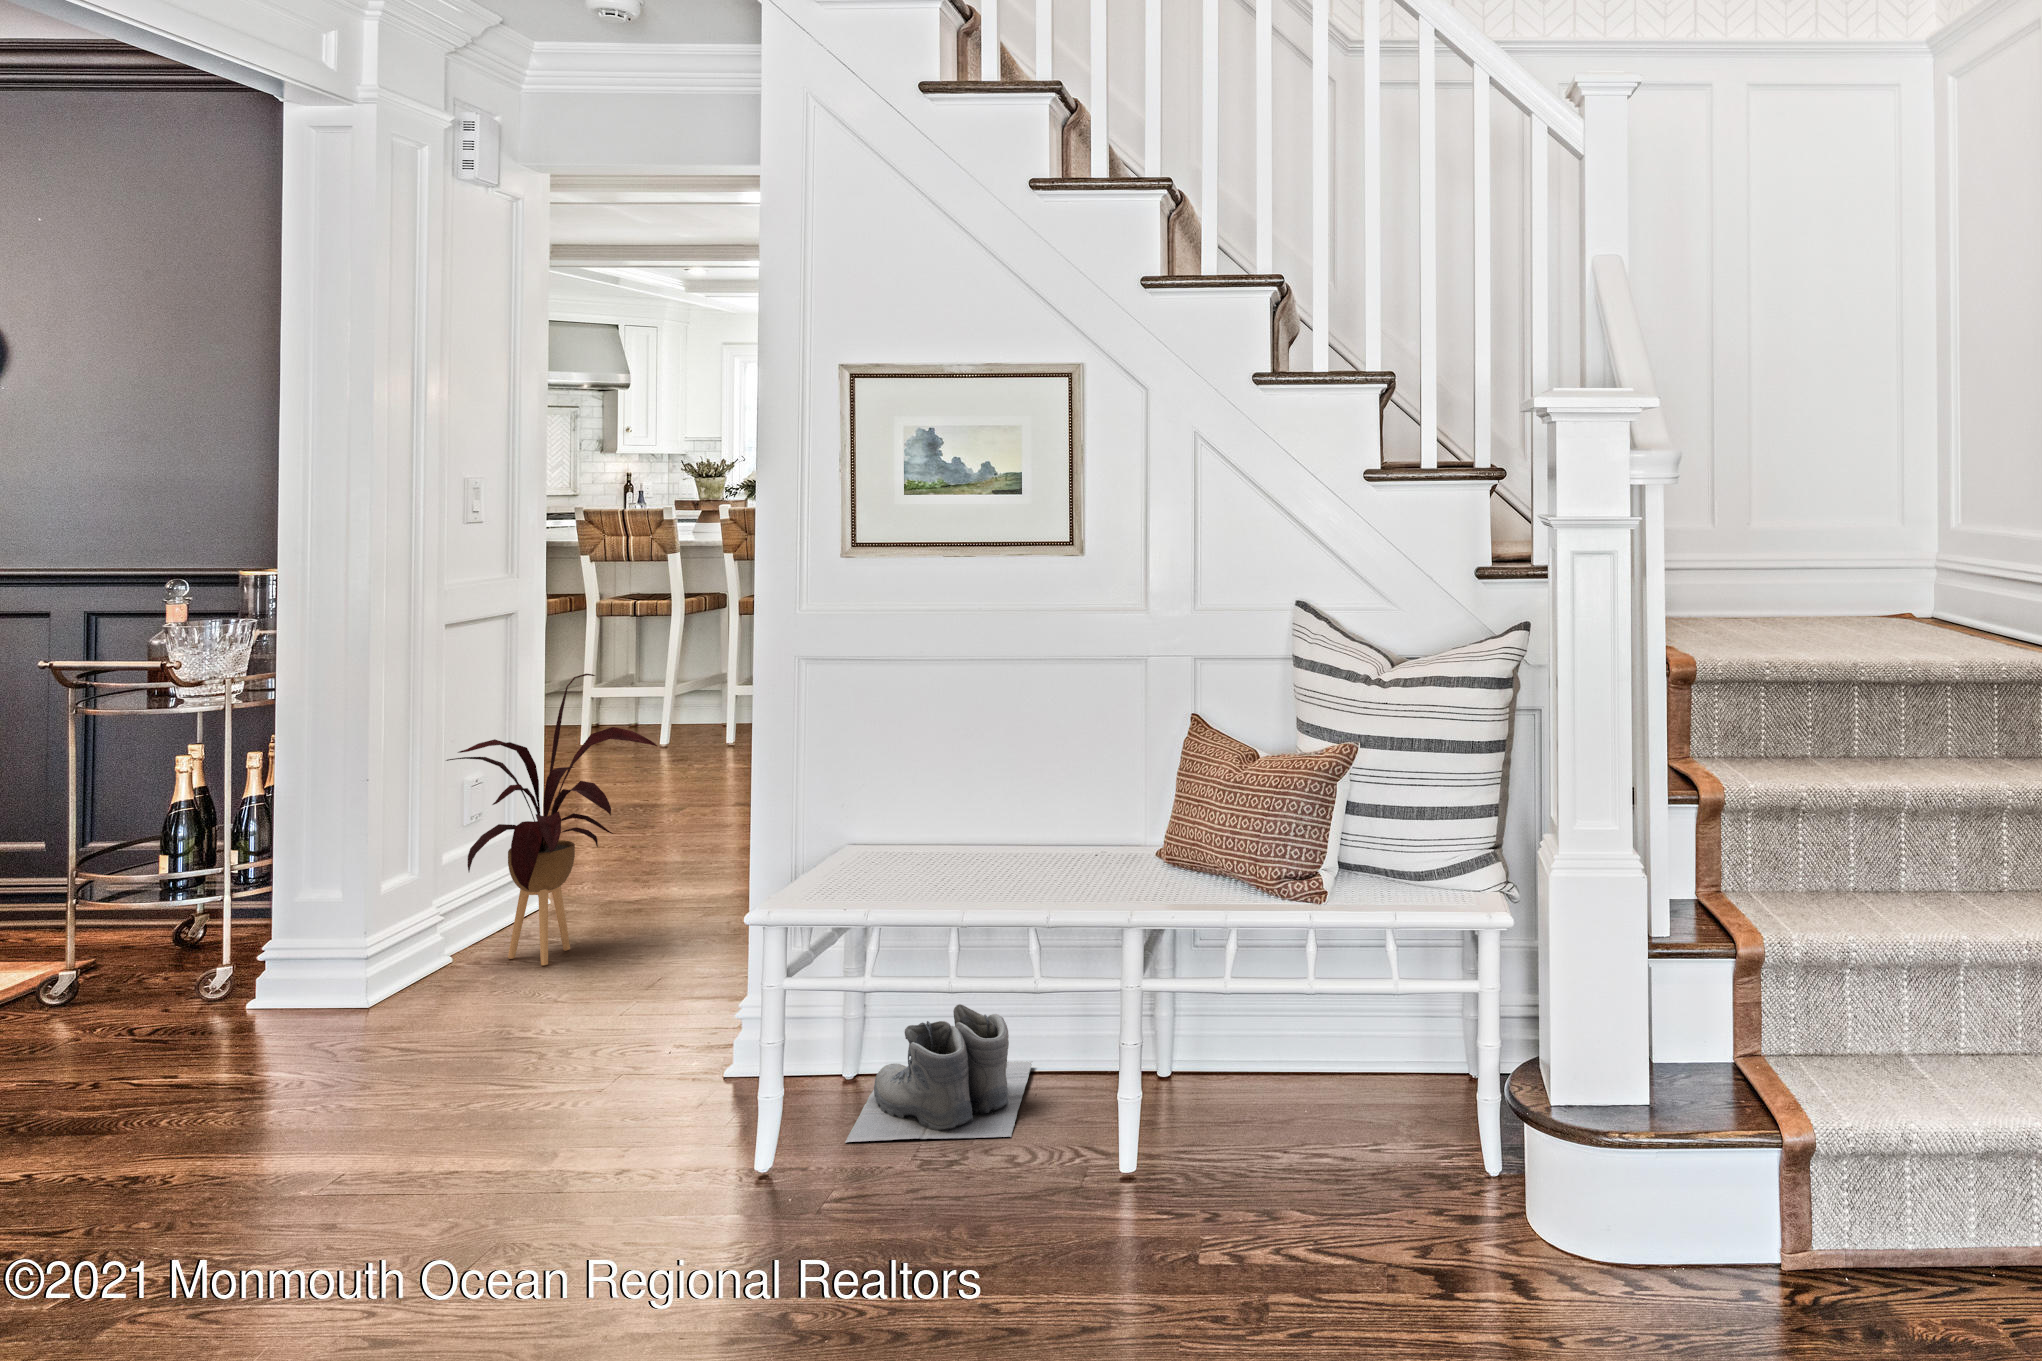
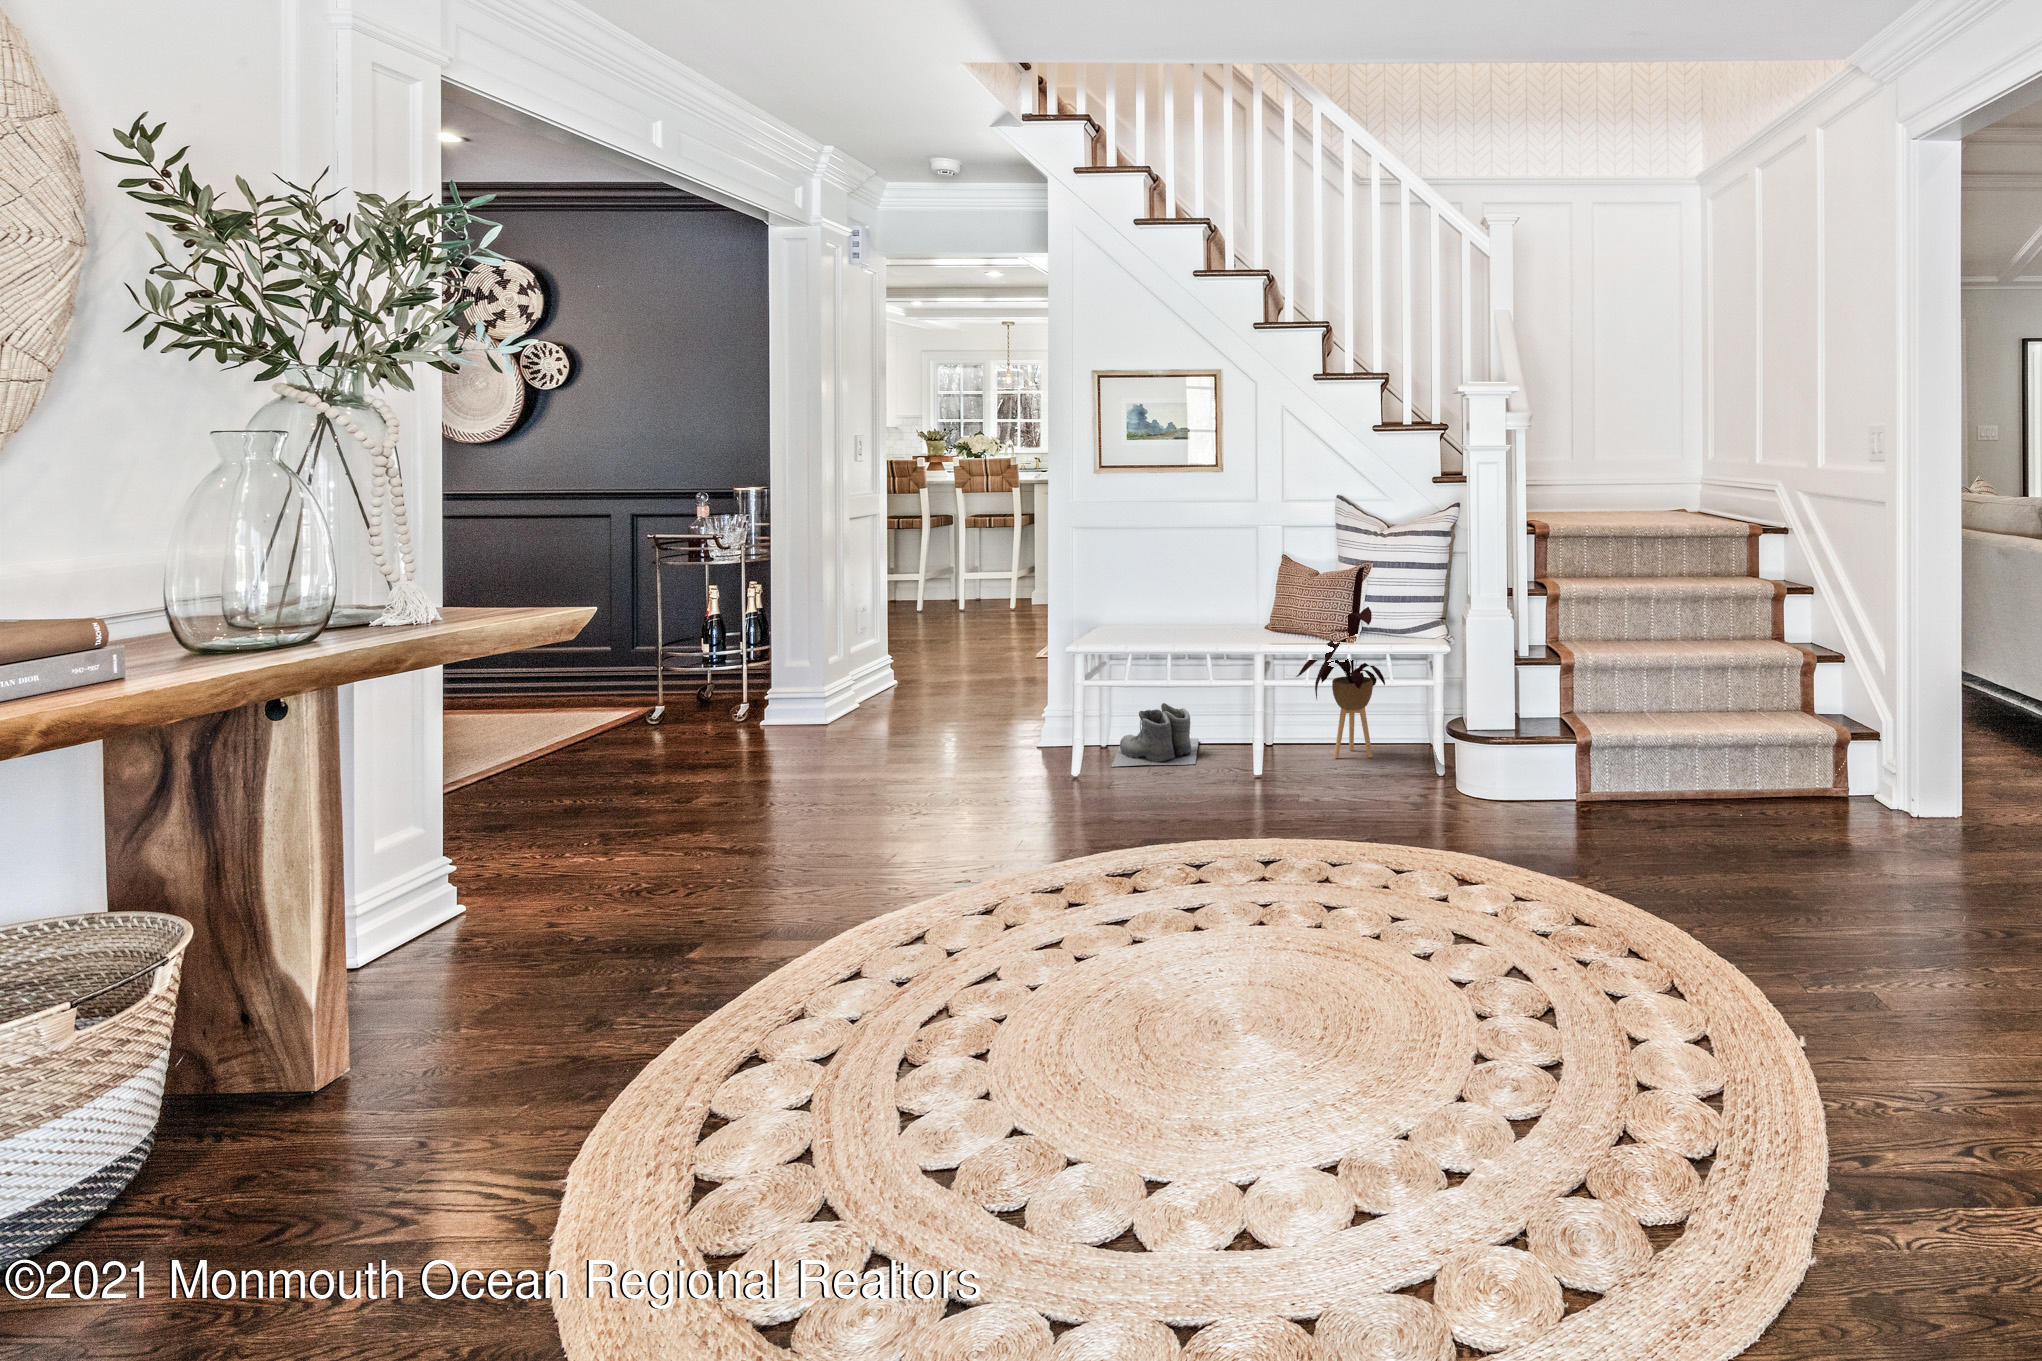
house plant: present [446,674,657,965] -> present [1296,566,1385,758]

